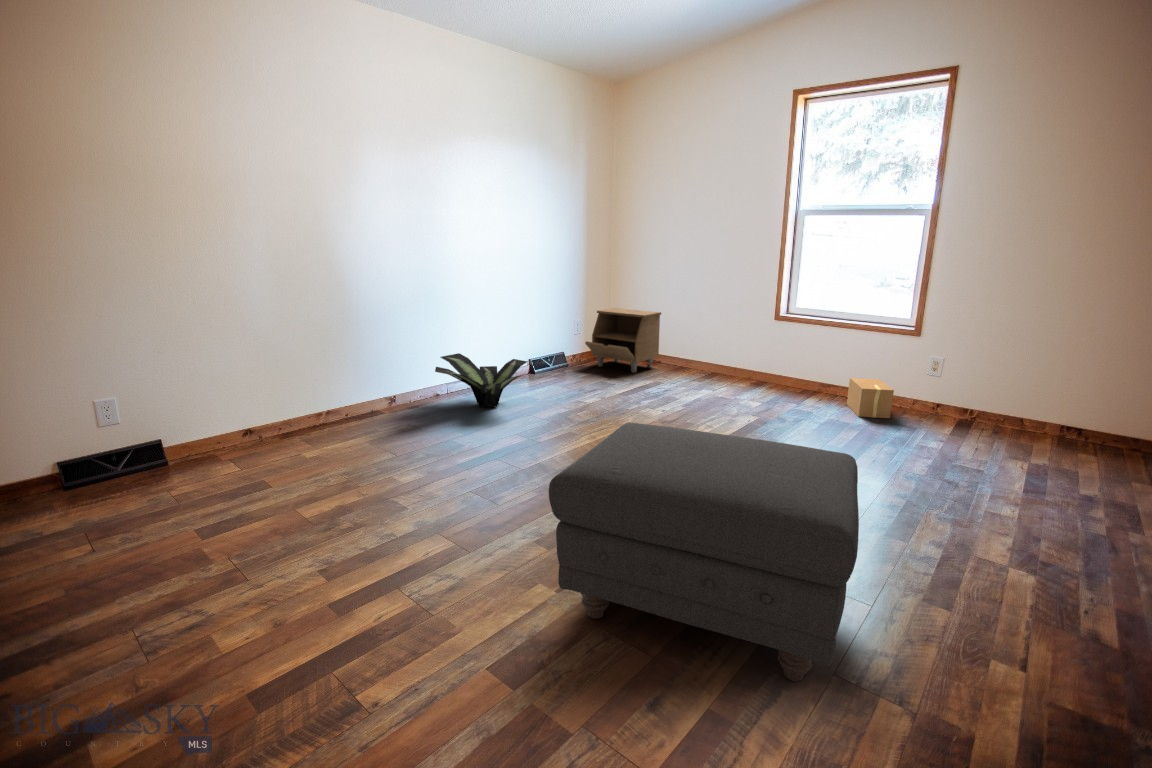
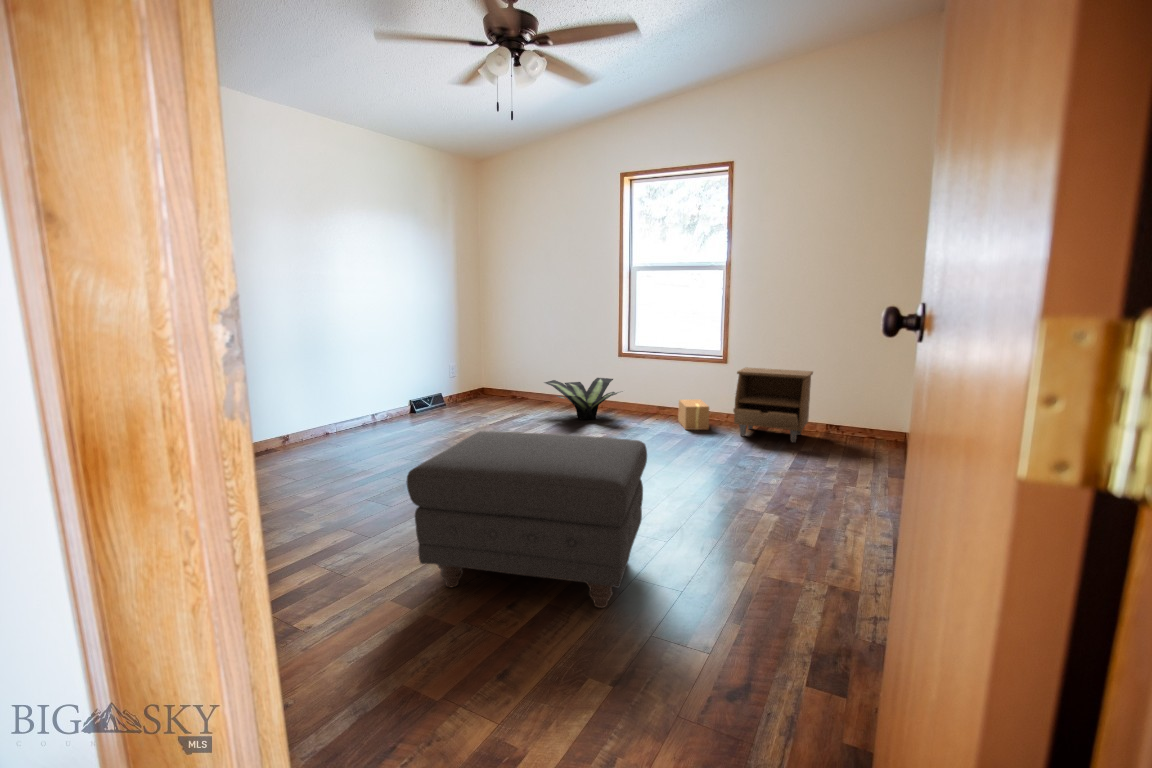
nightstand: present [585,308,661,373] -> present [733,367,813,442]
potted plant: present [435,353,527,408] -> present [544,378,619,420]

